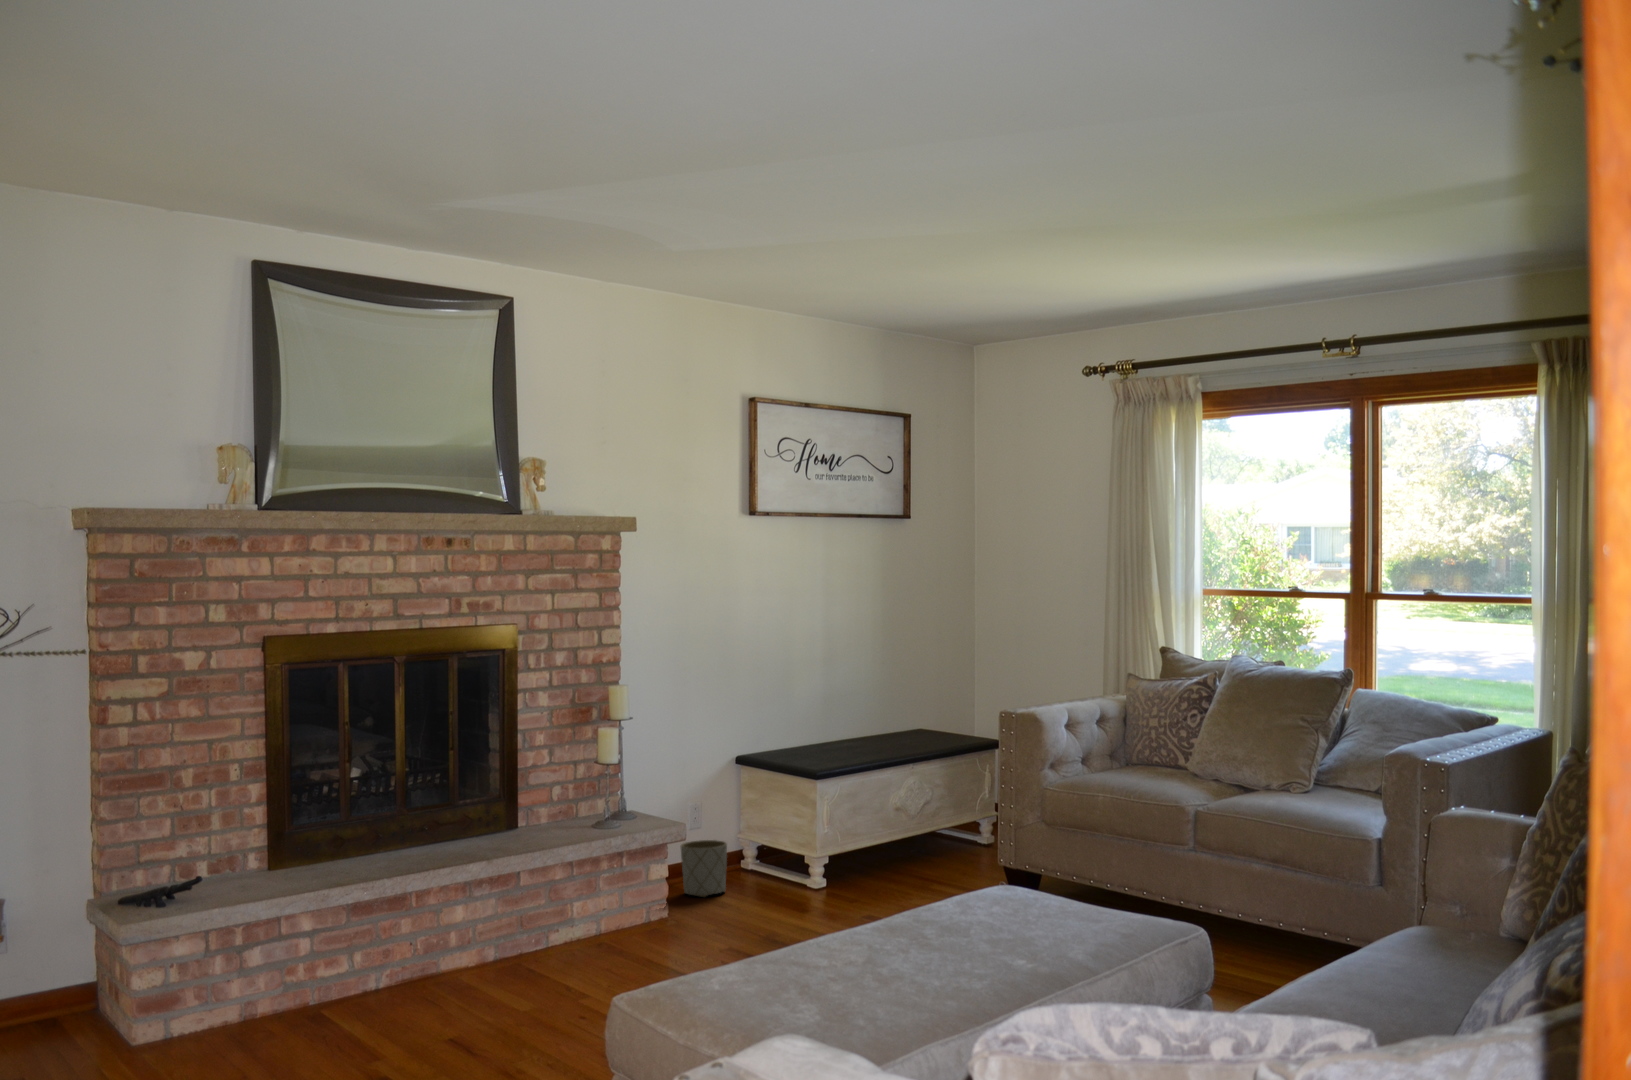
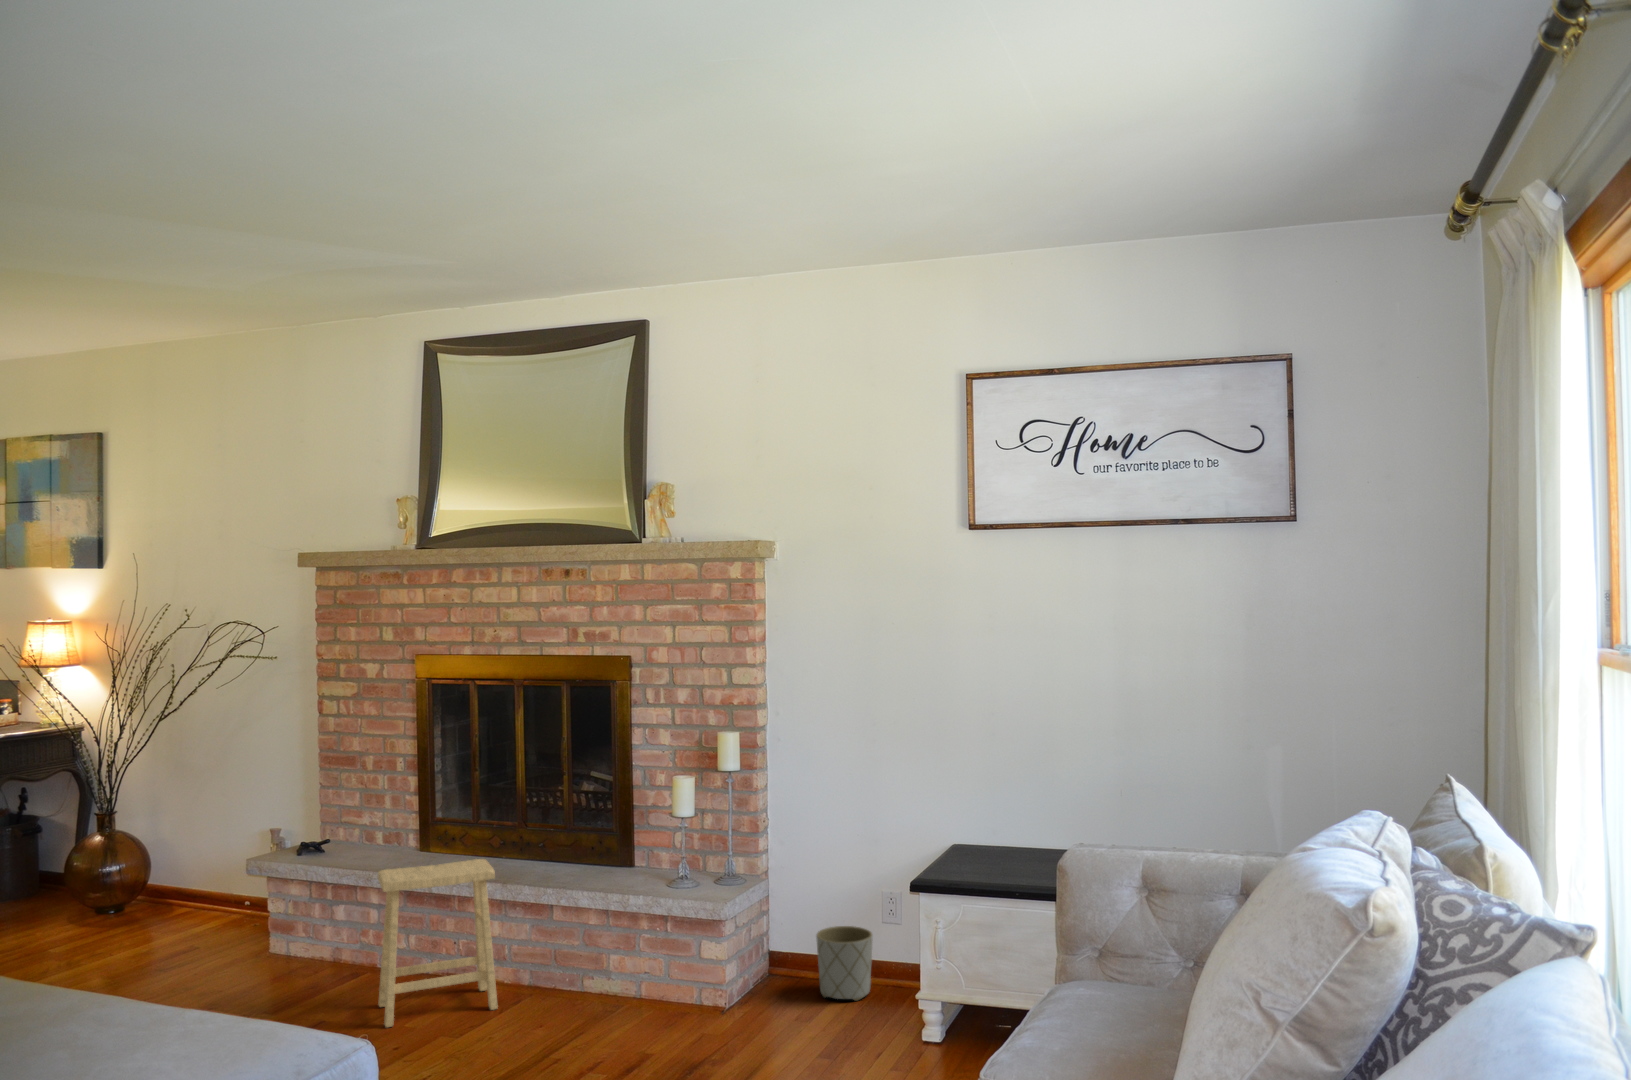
footstool: none [454,830,551,999] -> present [378,859,498,1027]

